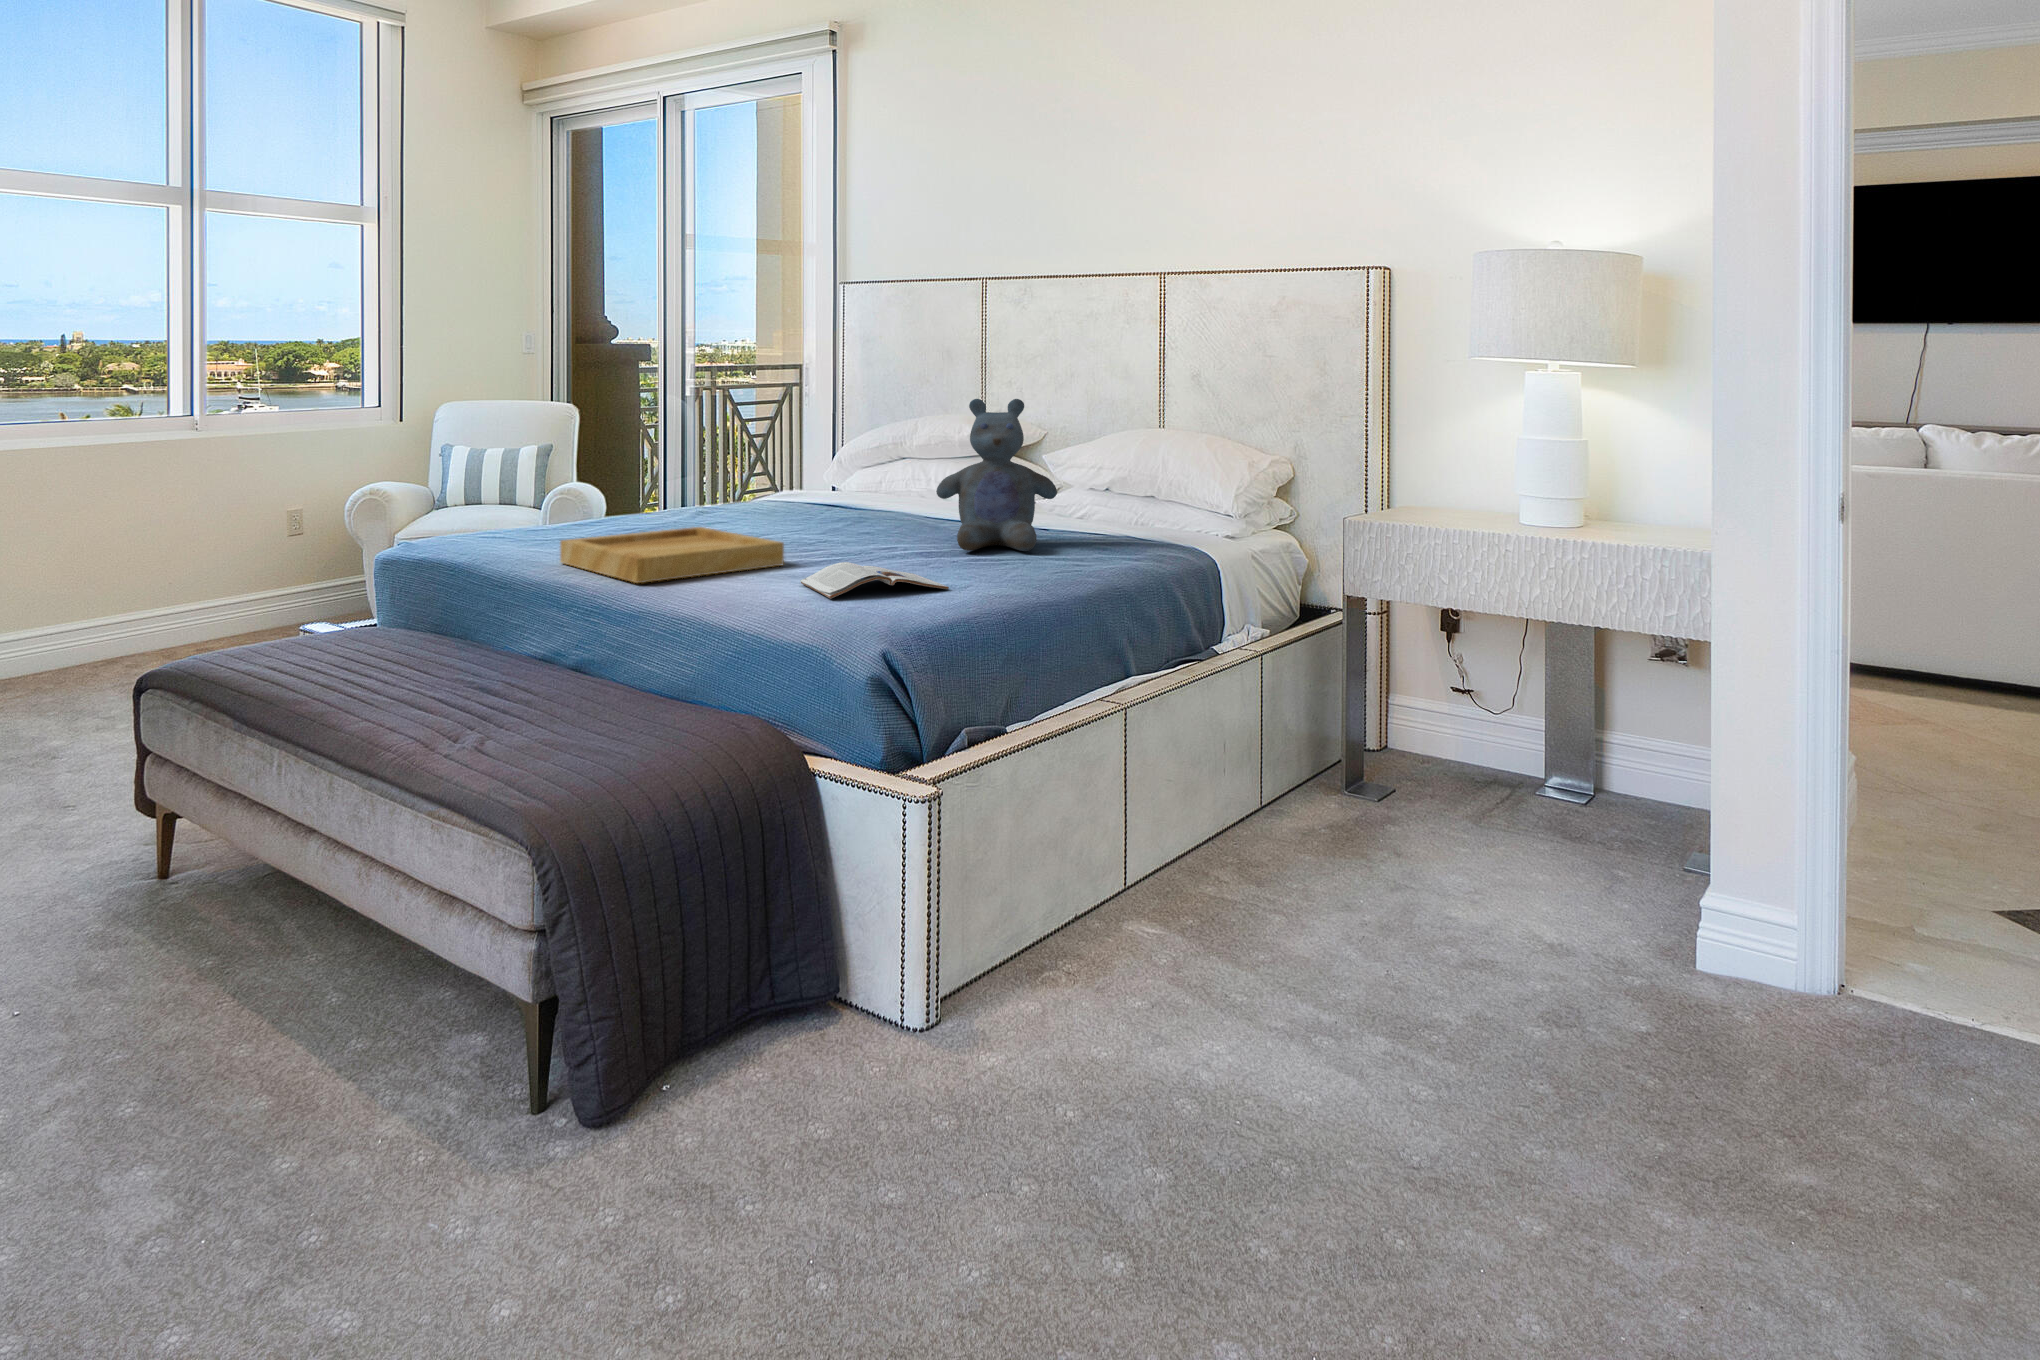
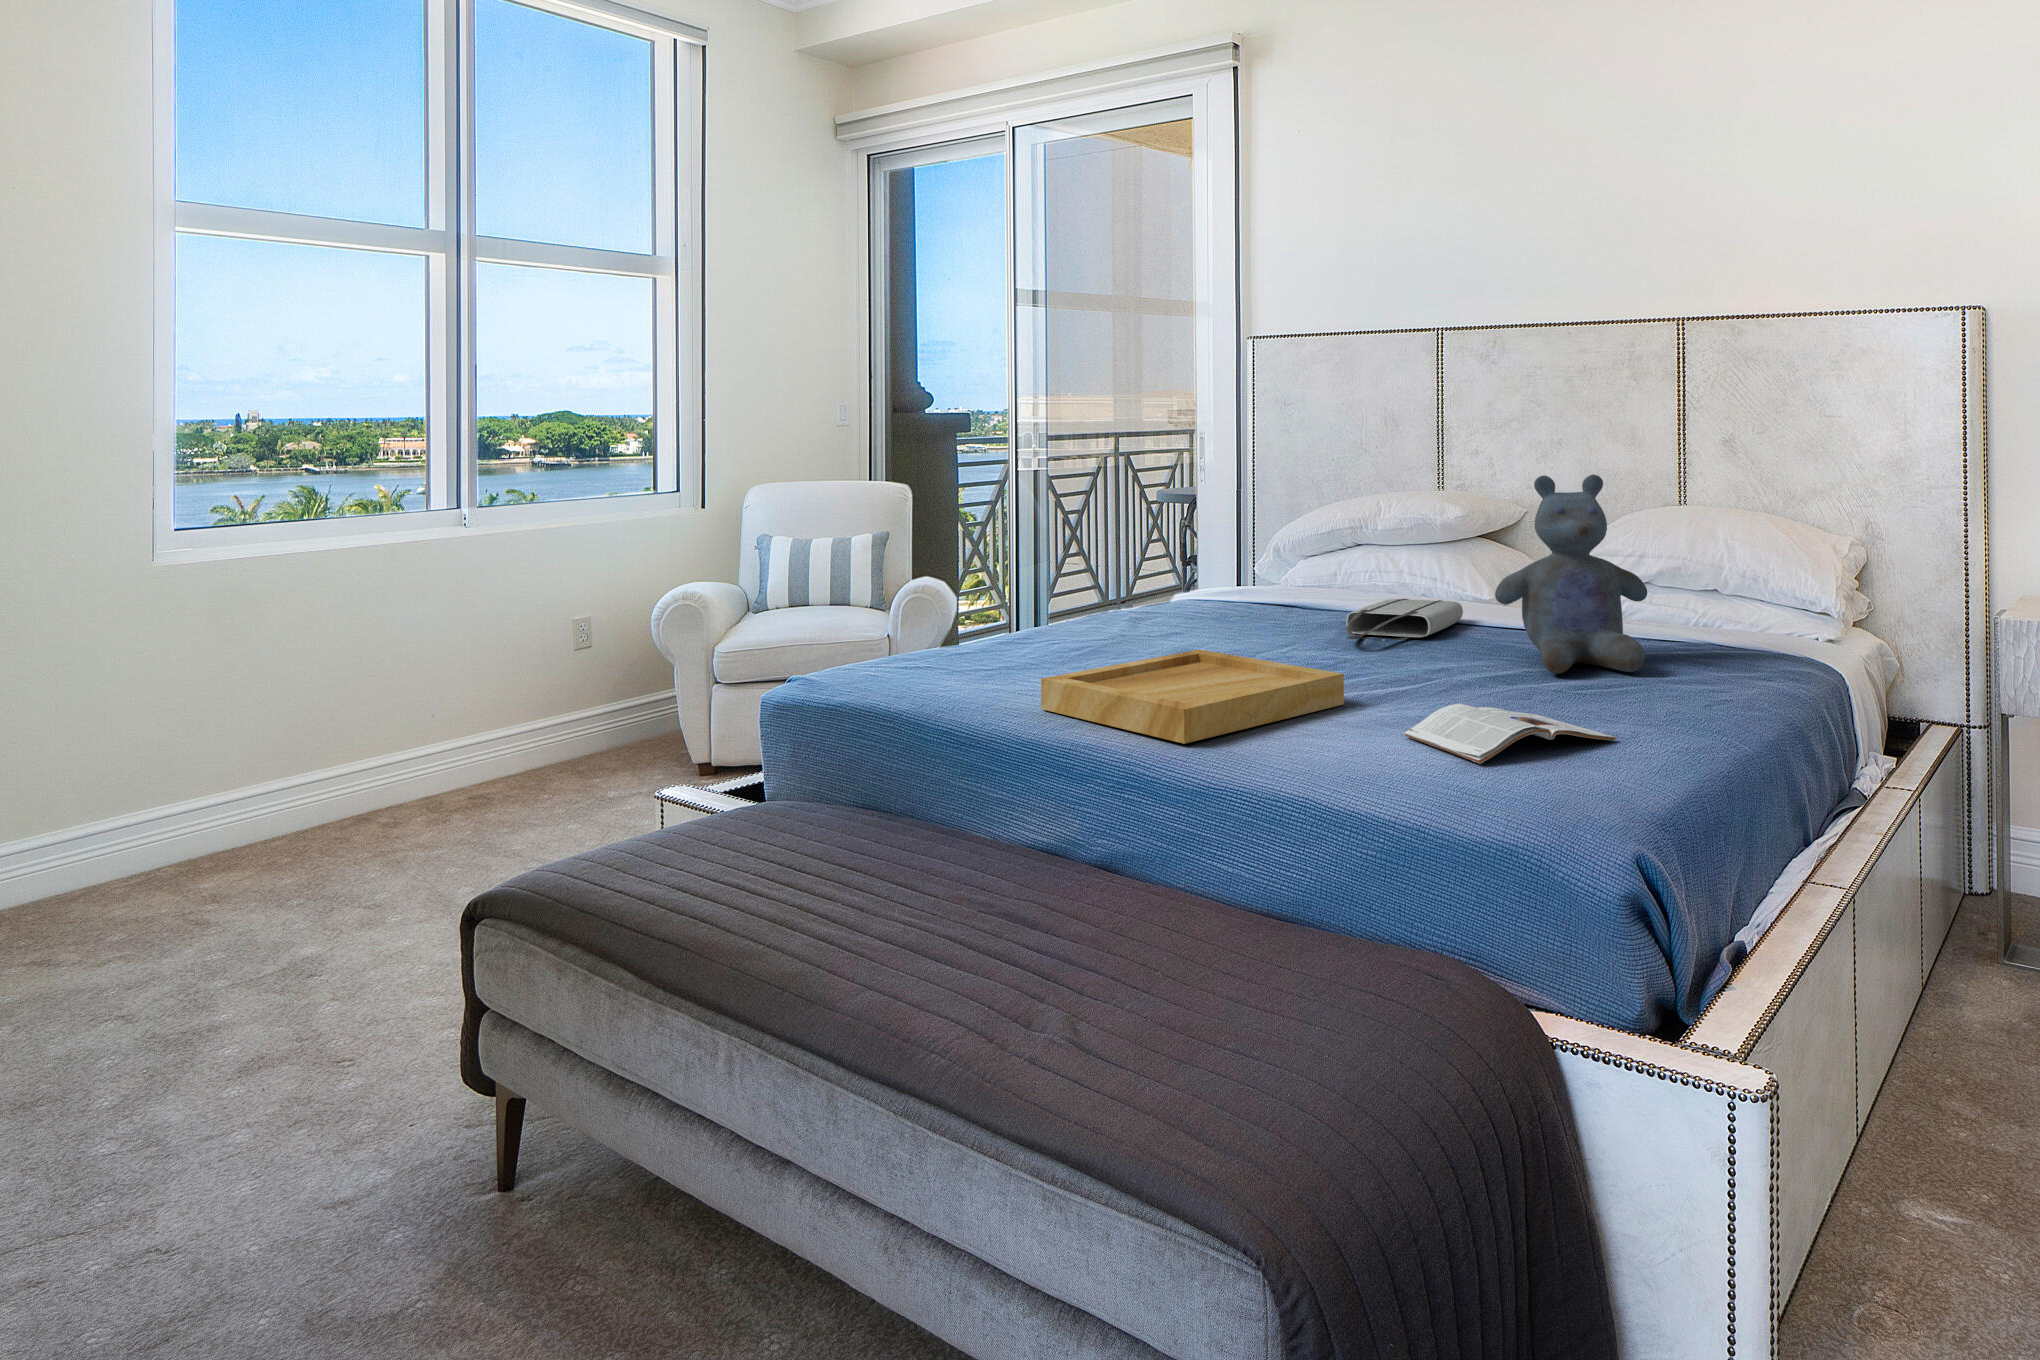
tote bag: none [834,500,951,528] -> present [1346,599,1463,641]

